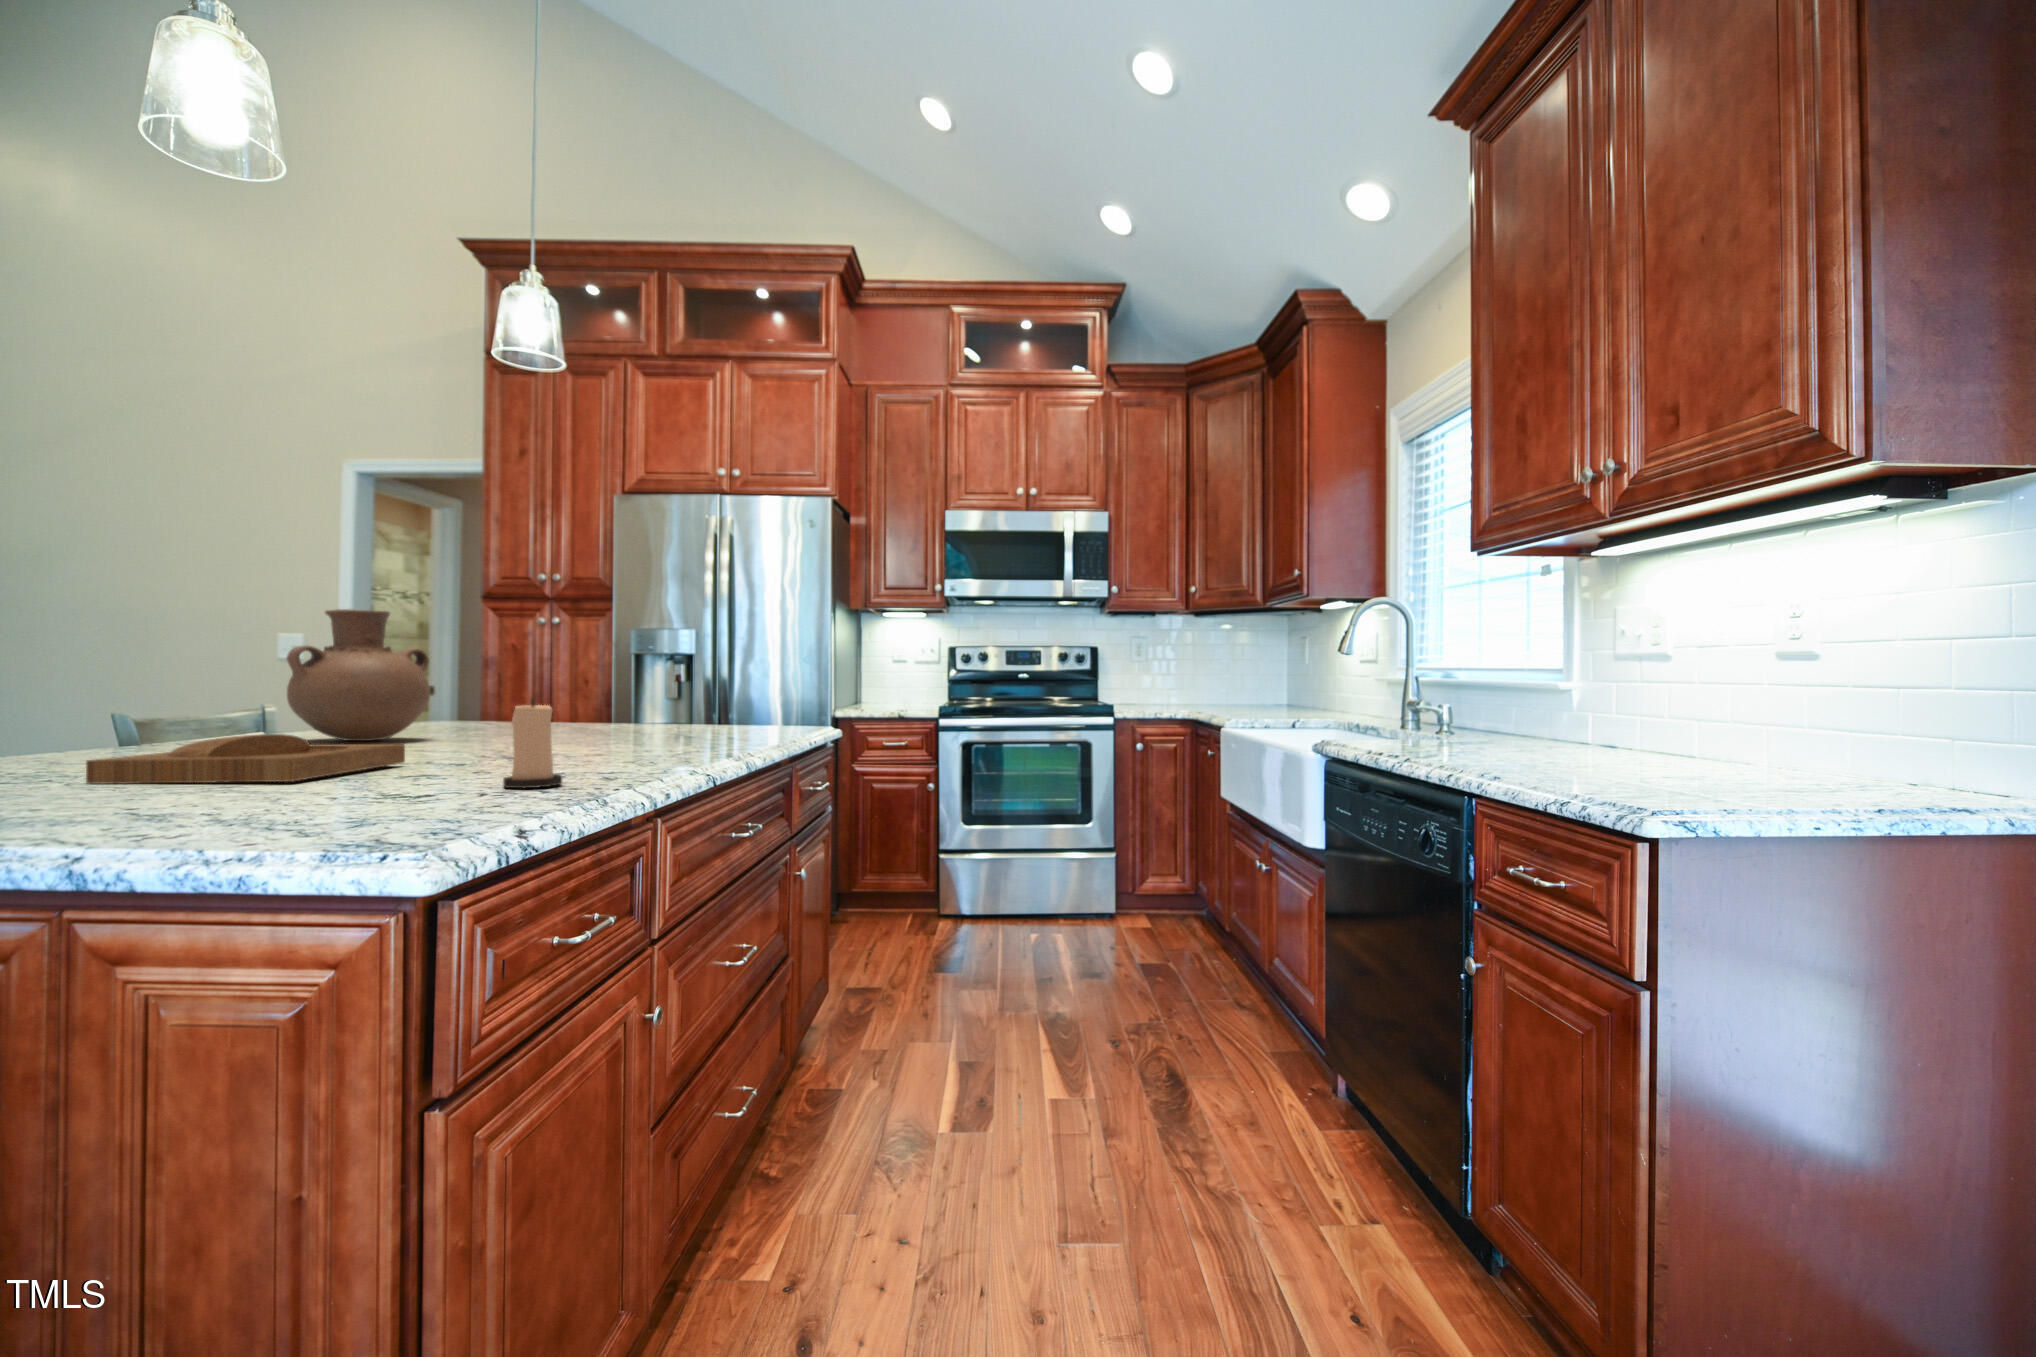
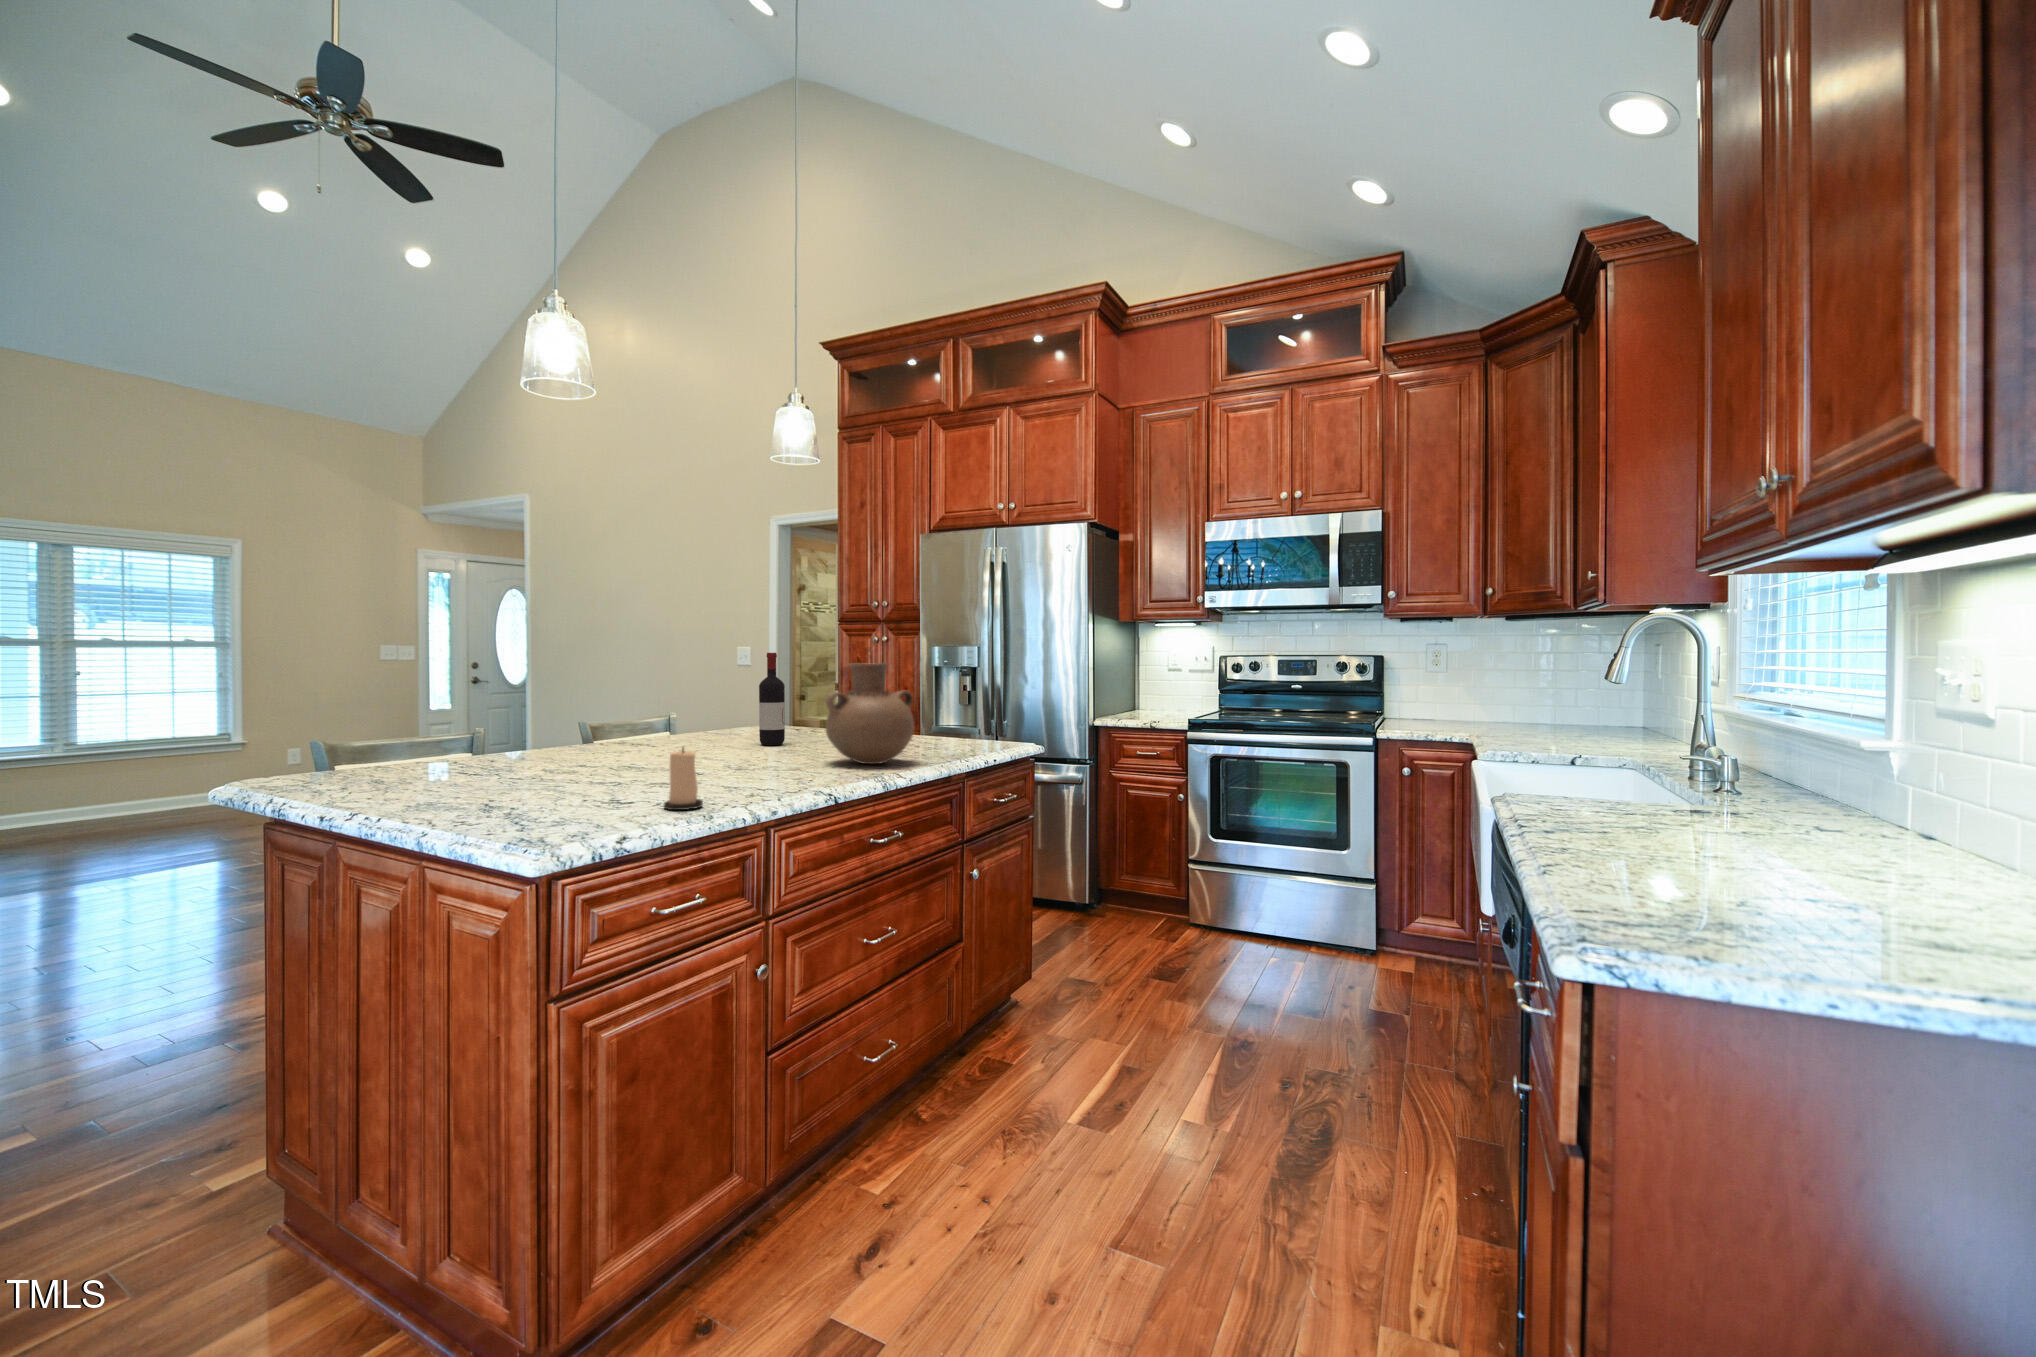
vase: present [287,609,430,741] -> present [825,663,914,764]
wine bottle: none [470,612,508,735] -> present [759,653,785,746]
tray: present [86,734,405,784] -> none [484,758,657,794]

